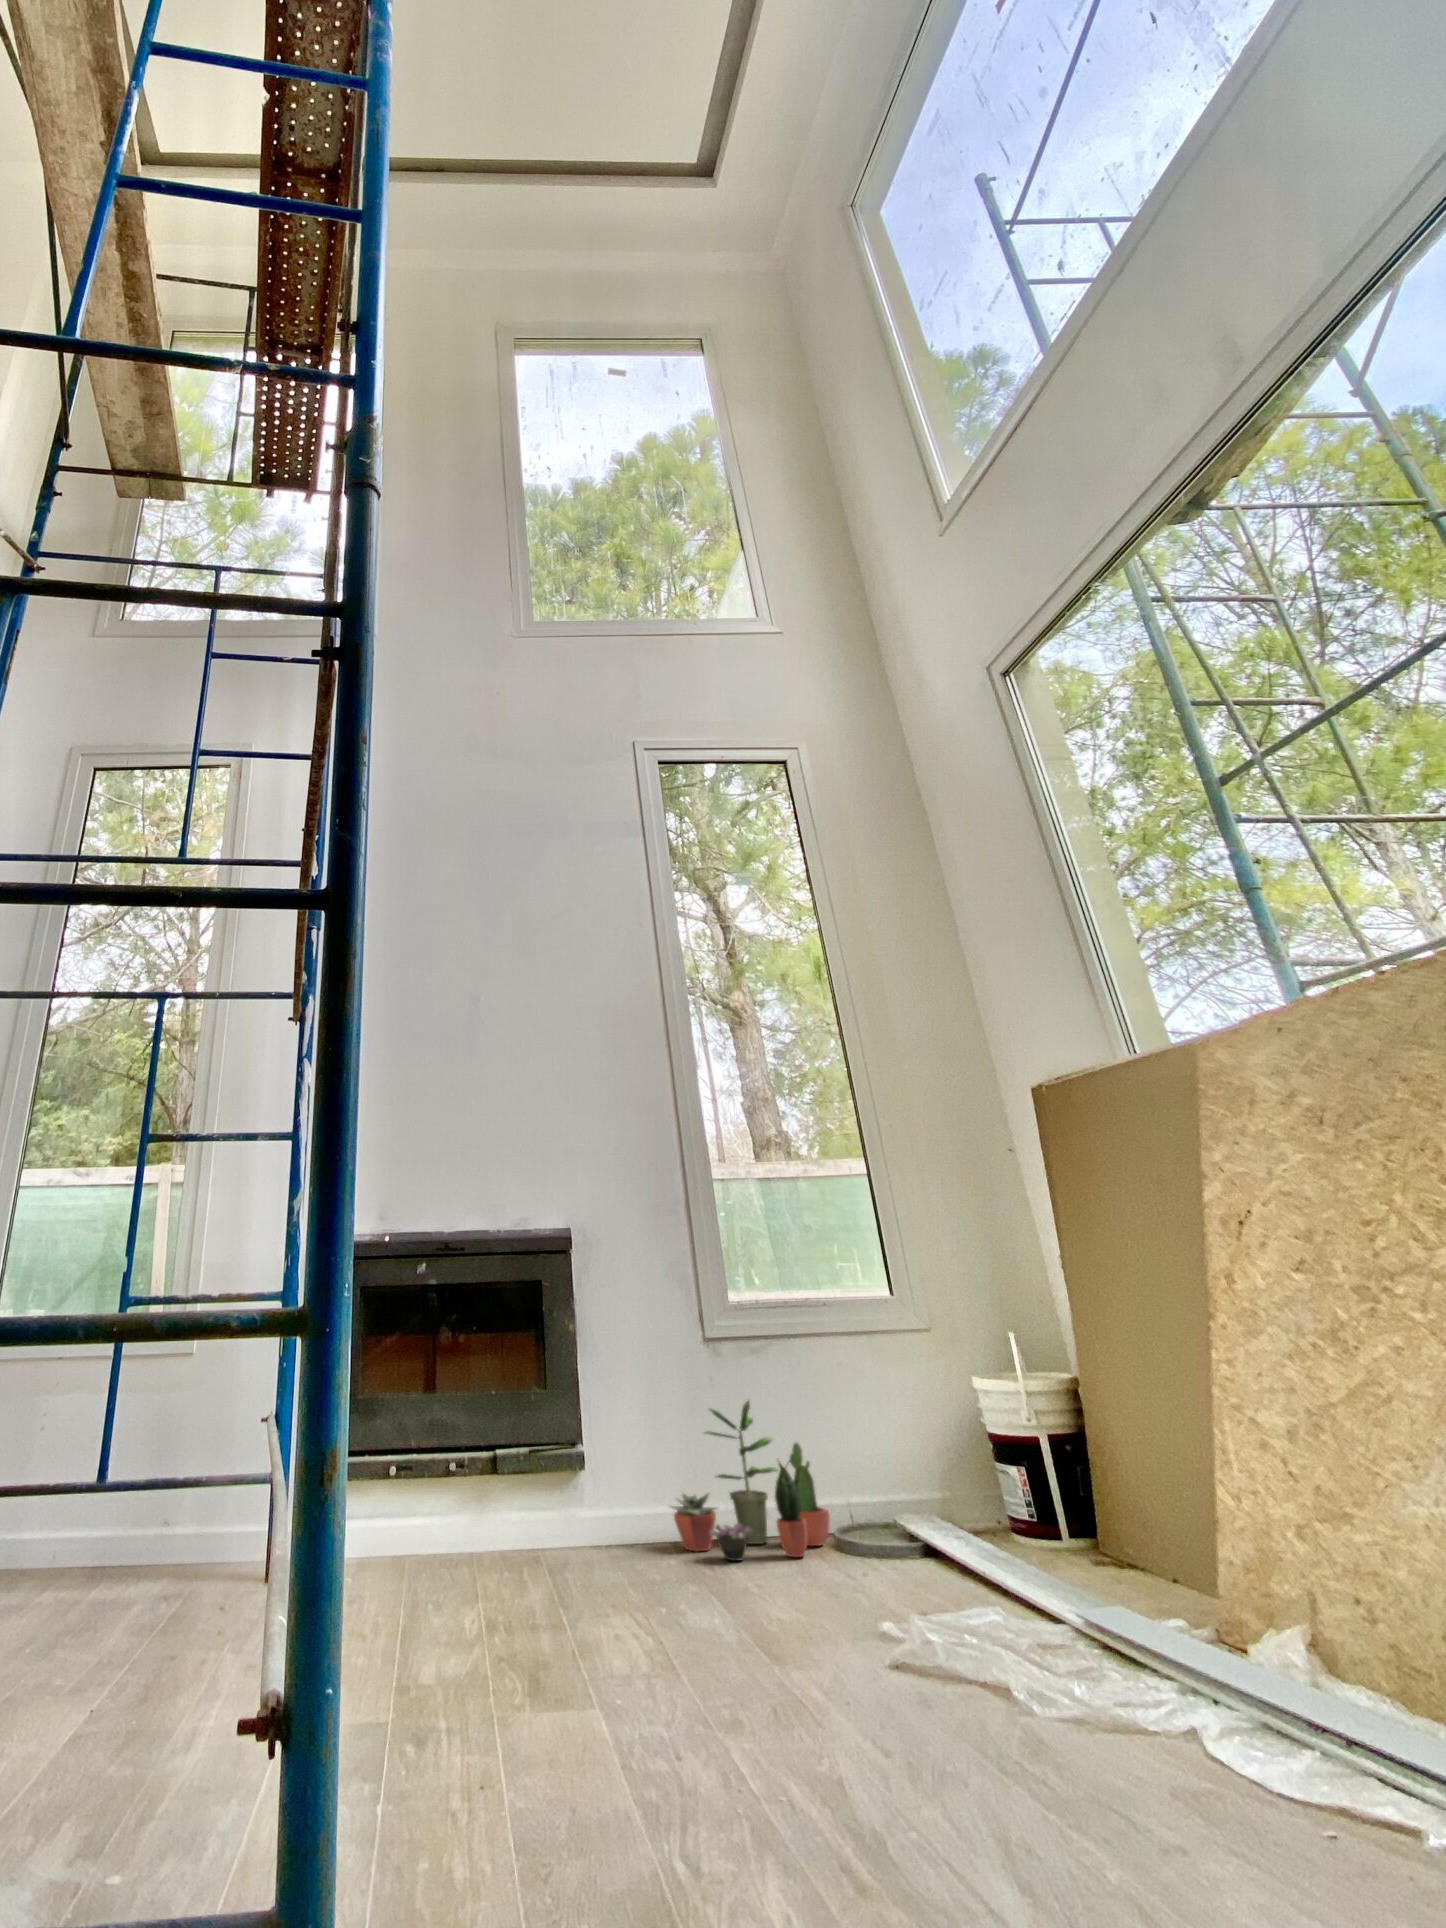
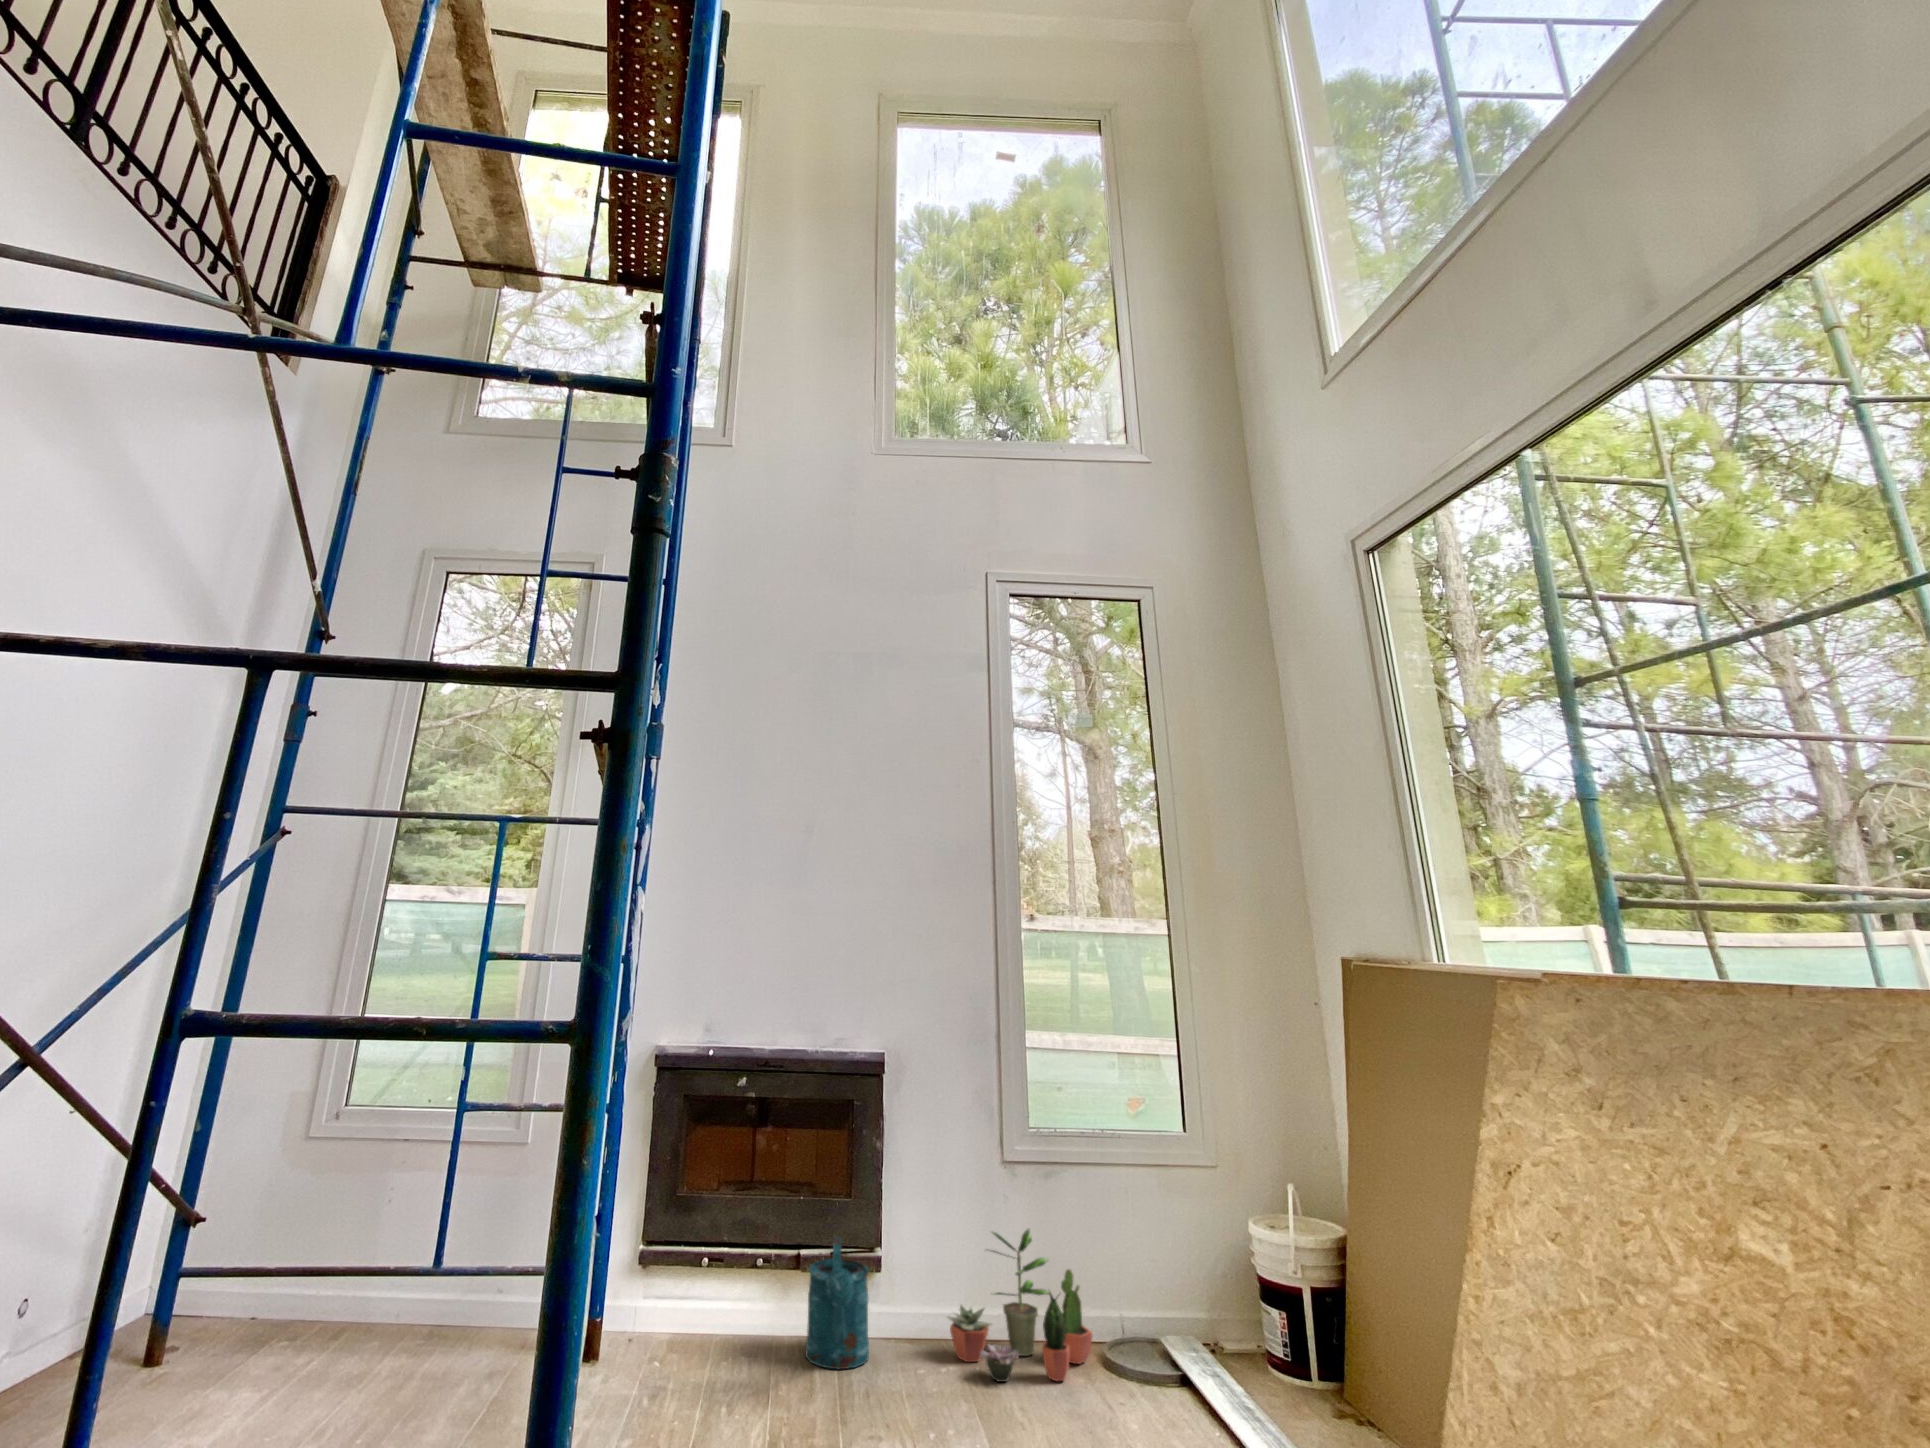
watering can: none [515,1428,588,1563] -> present [806,1237,869,1369]

